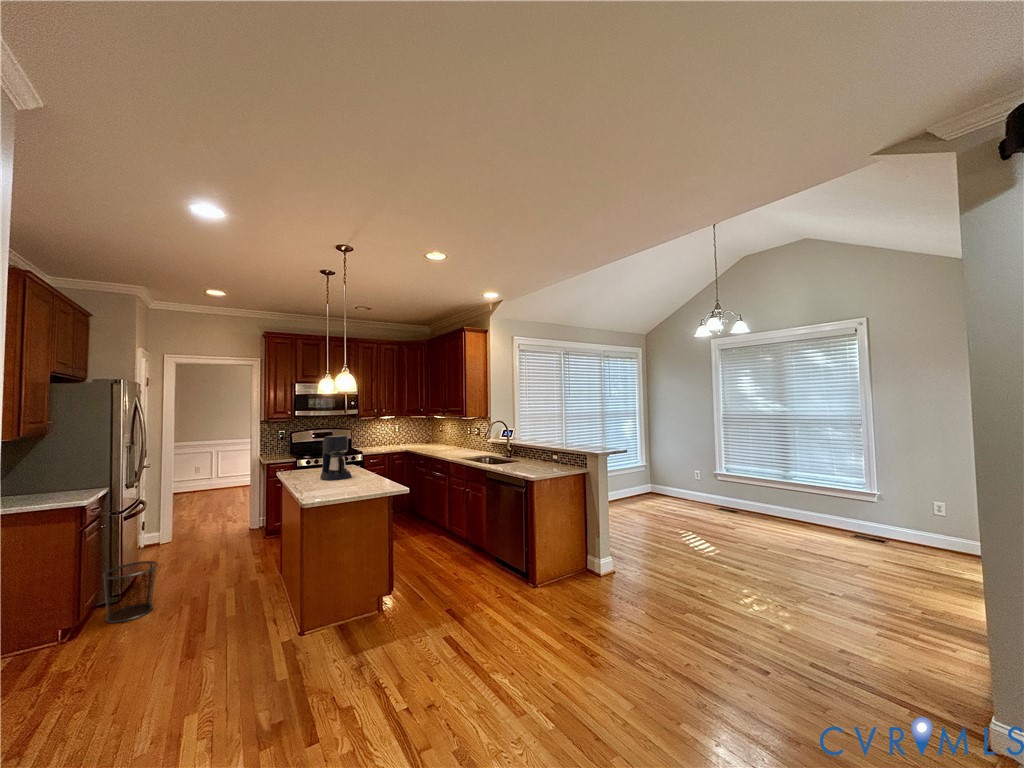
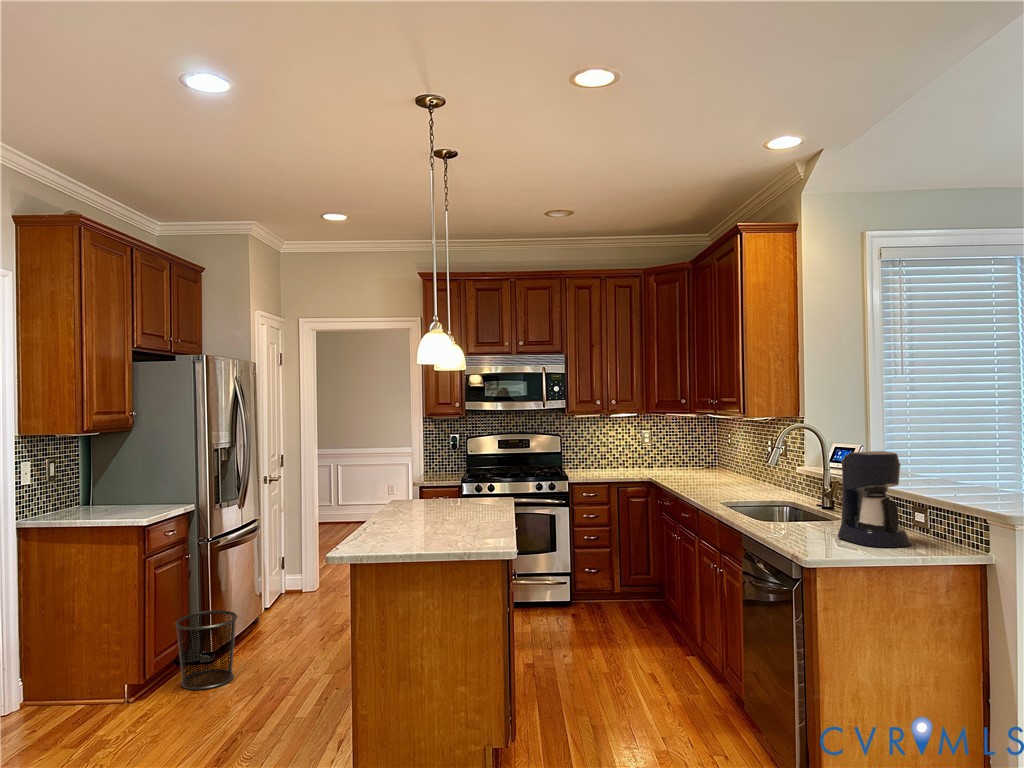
coffee maker: present [320,435,352,481] -> present [838,451,911,547]

